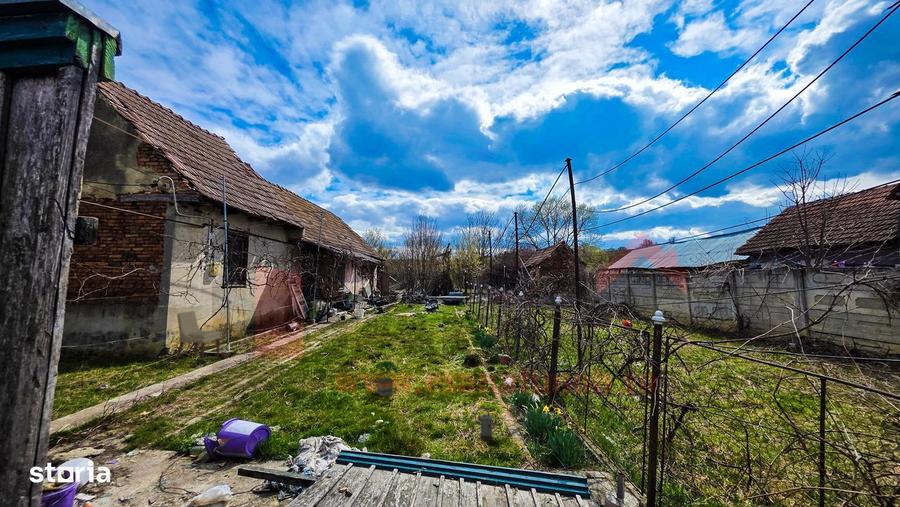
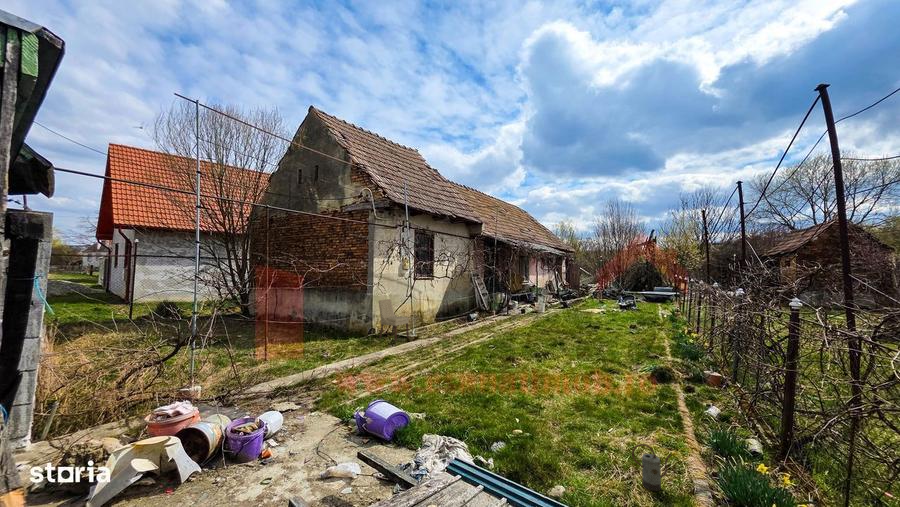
potted tree: present [376,361,398,396] -> none [525,362,552,401]

